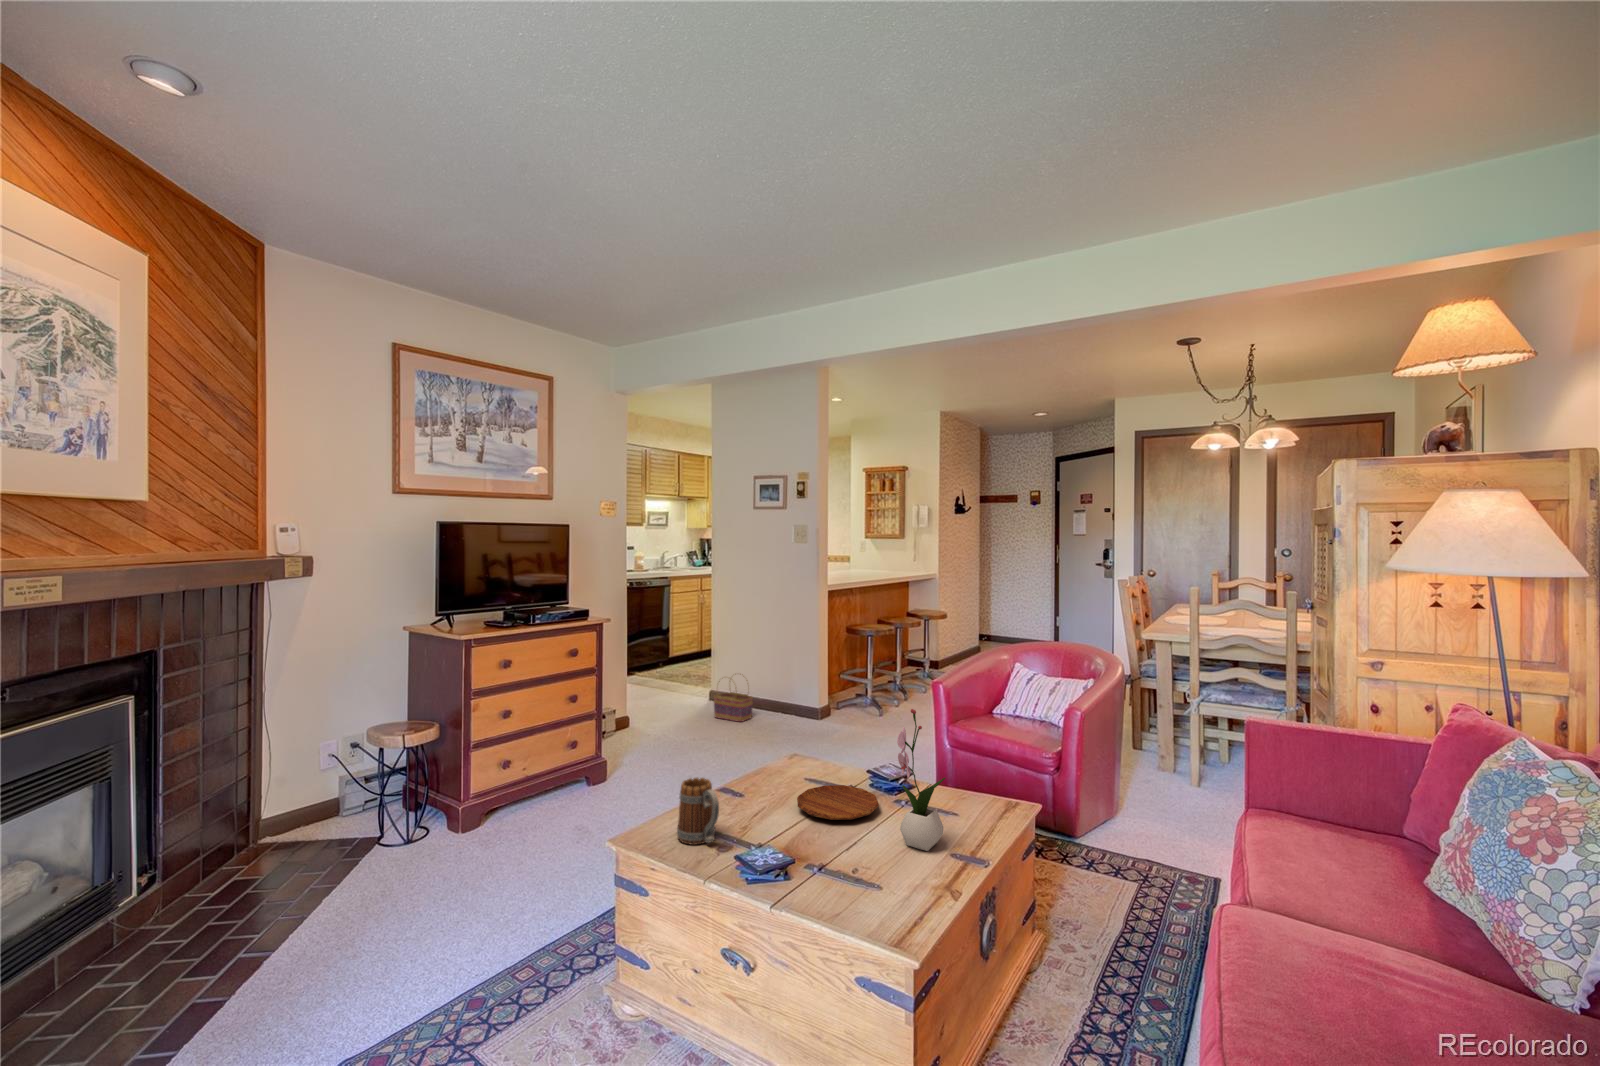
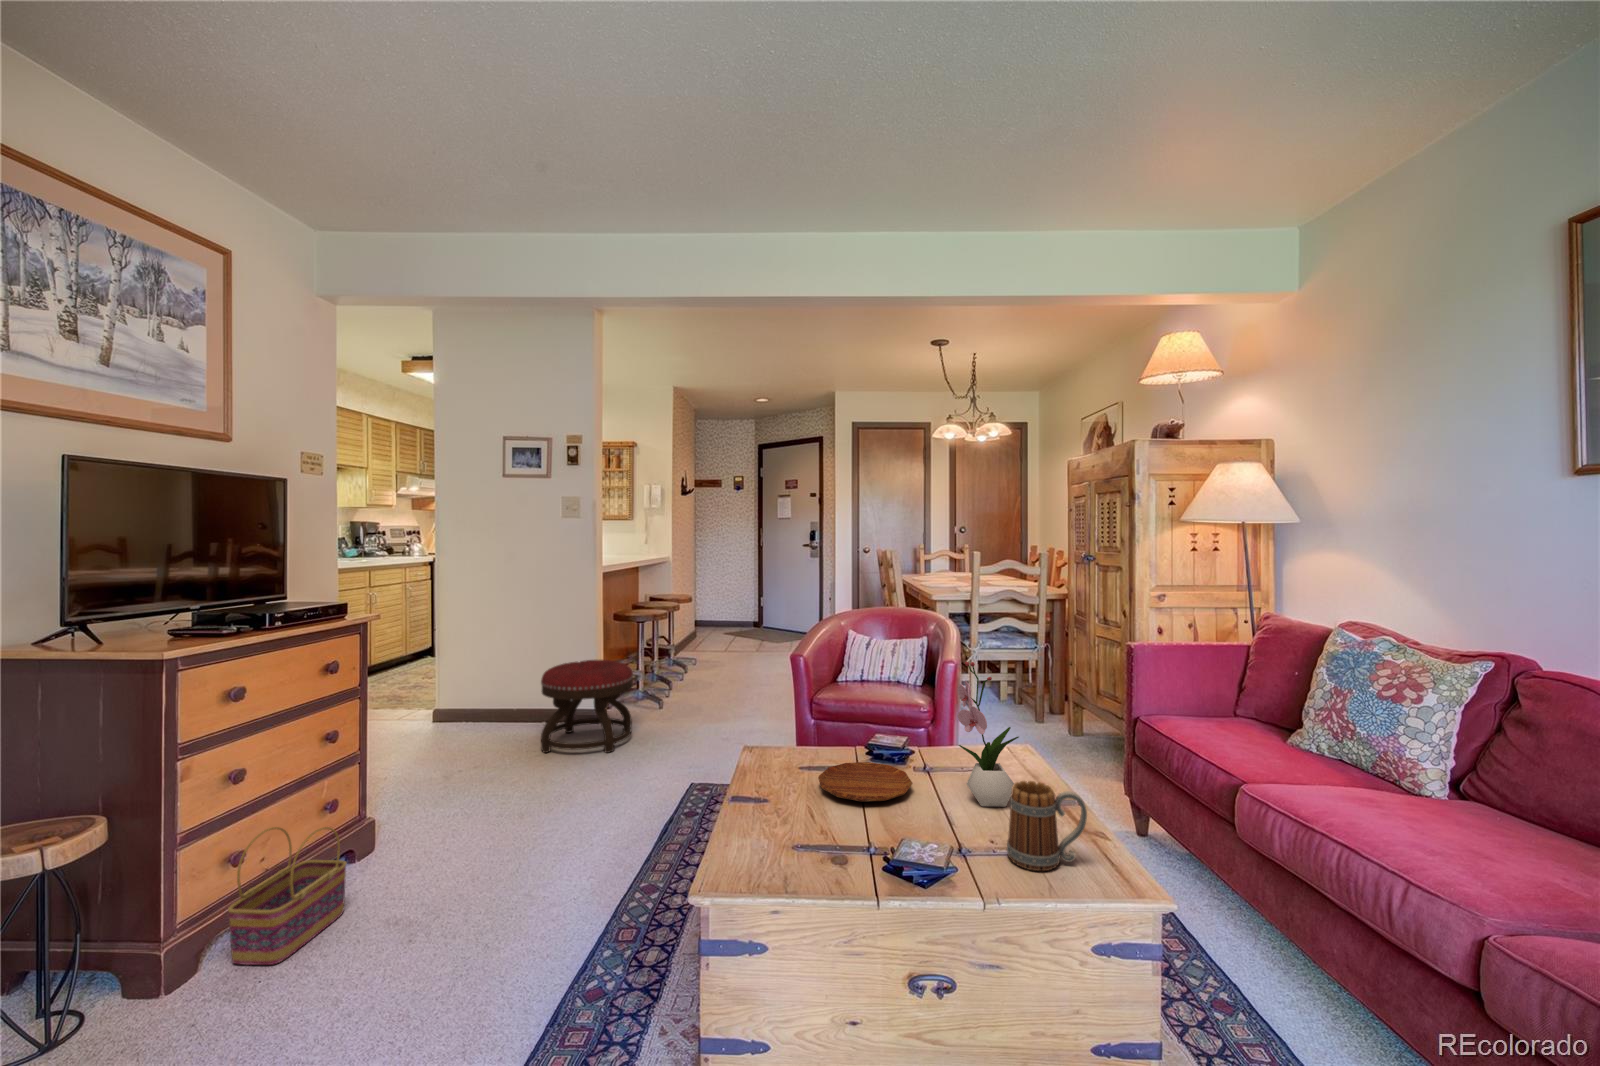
ottoman: none [753,670,833,752] -> present [541,660,633,753]
basket: present [714,681,753,722] -> present [228,827,347,965]
mug: present [677,778,719,845] -> present [1007,781,1087,871]

